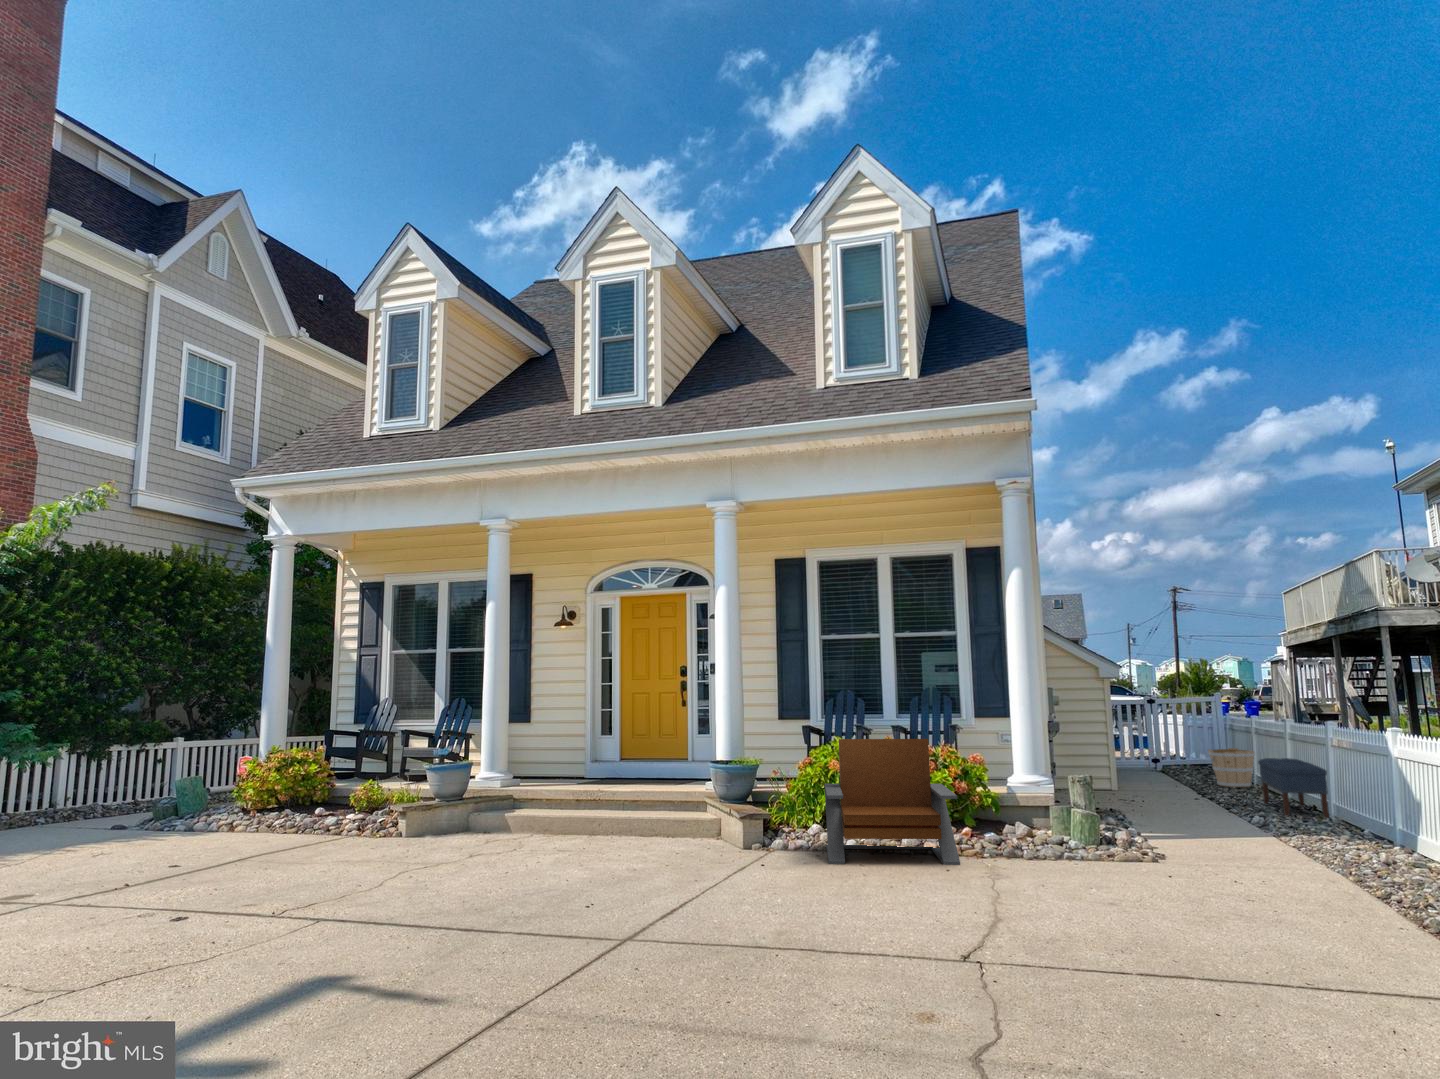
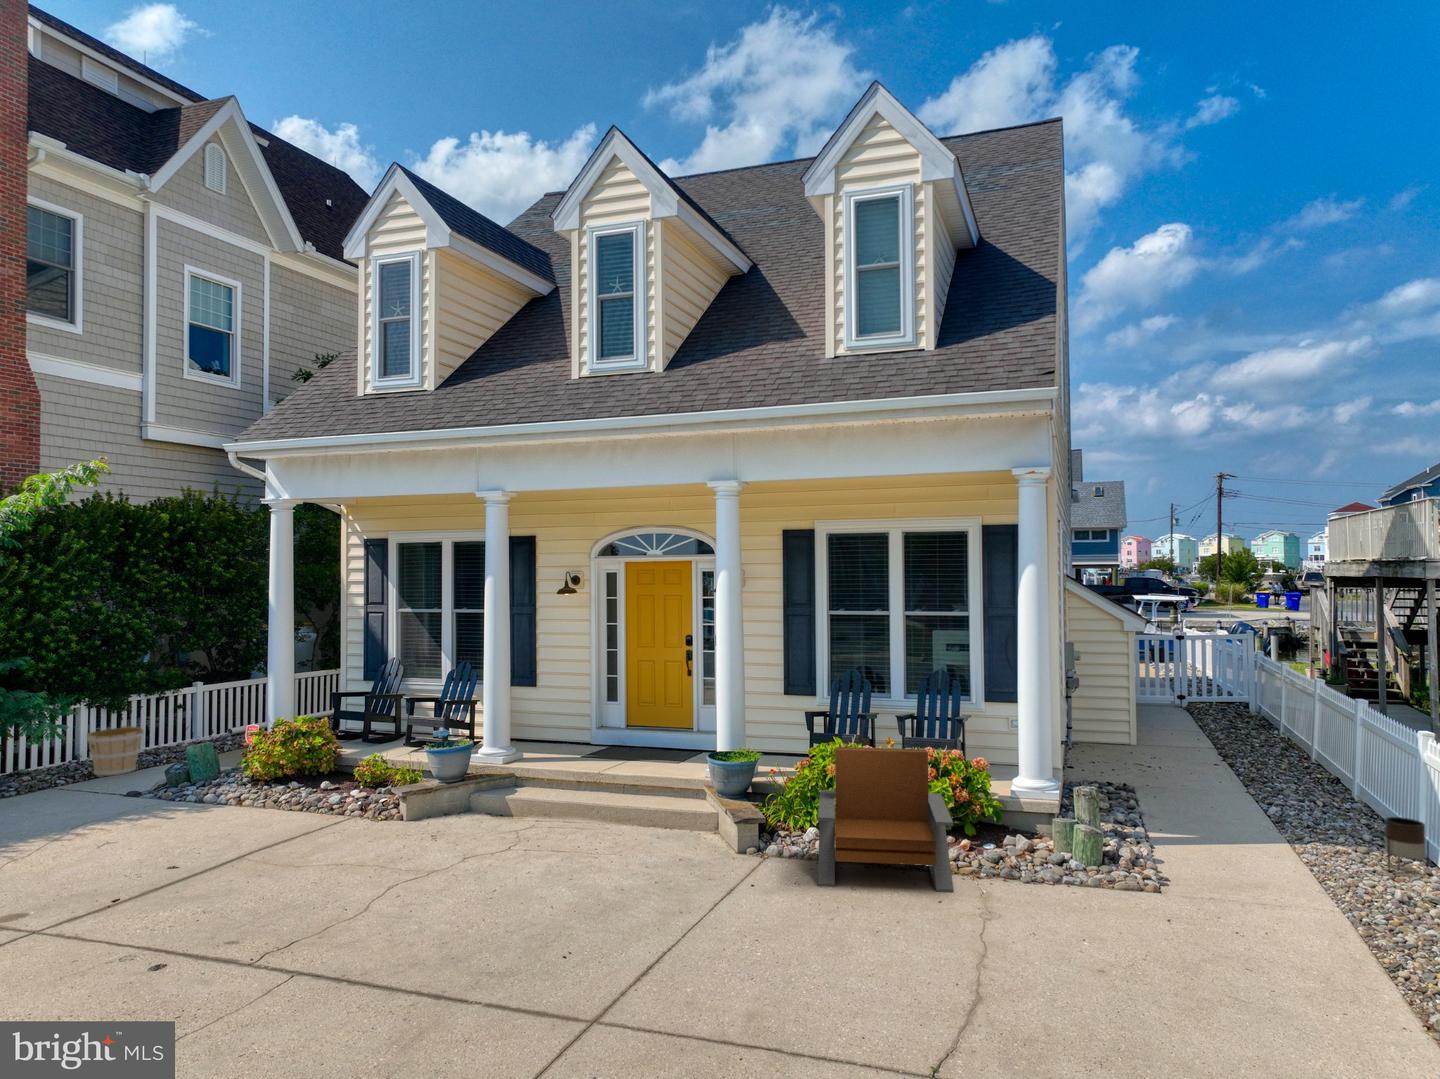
wooden bucket: present [1208,748,1255,787] -> present [87,726,144,776]
bench: present [1258,758,1329,818] -> none [1279,740,1351,814]
planter: none [1360,796,1406,849] -> present [1385,817,1429,871]

